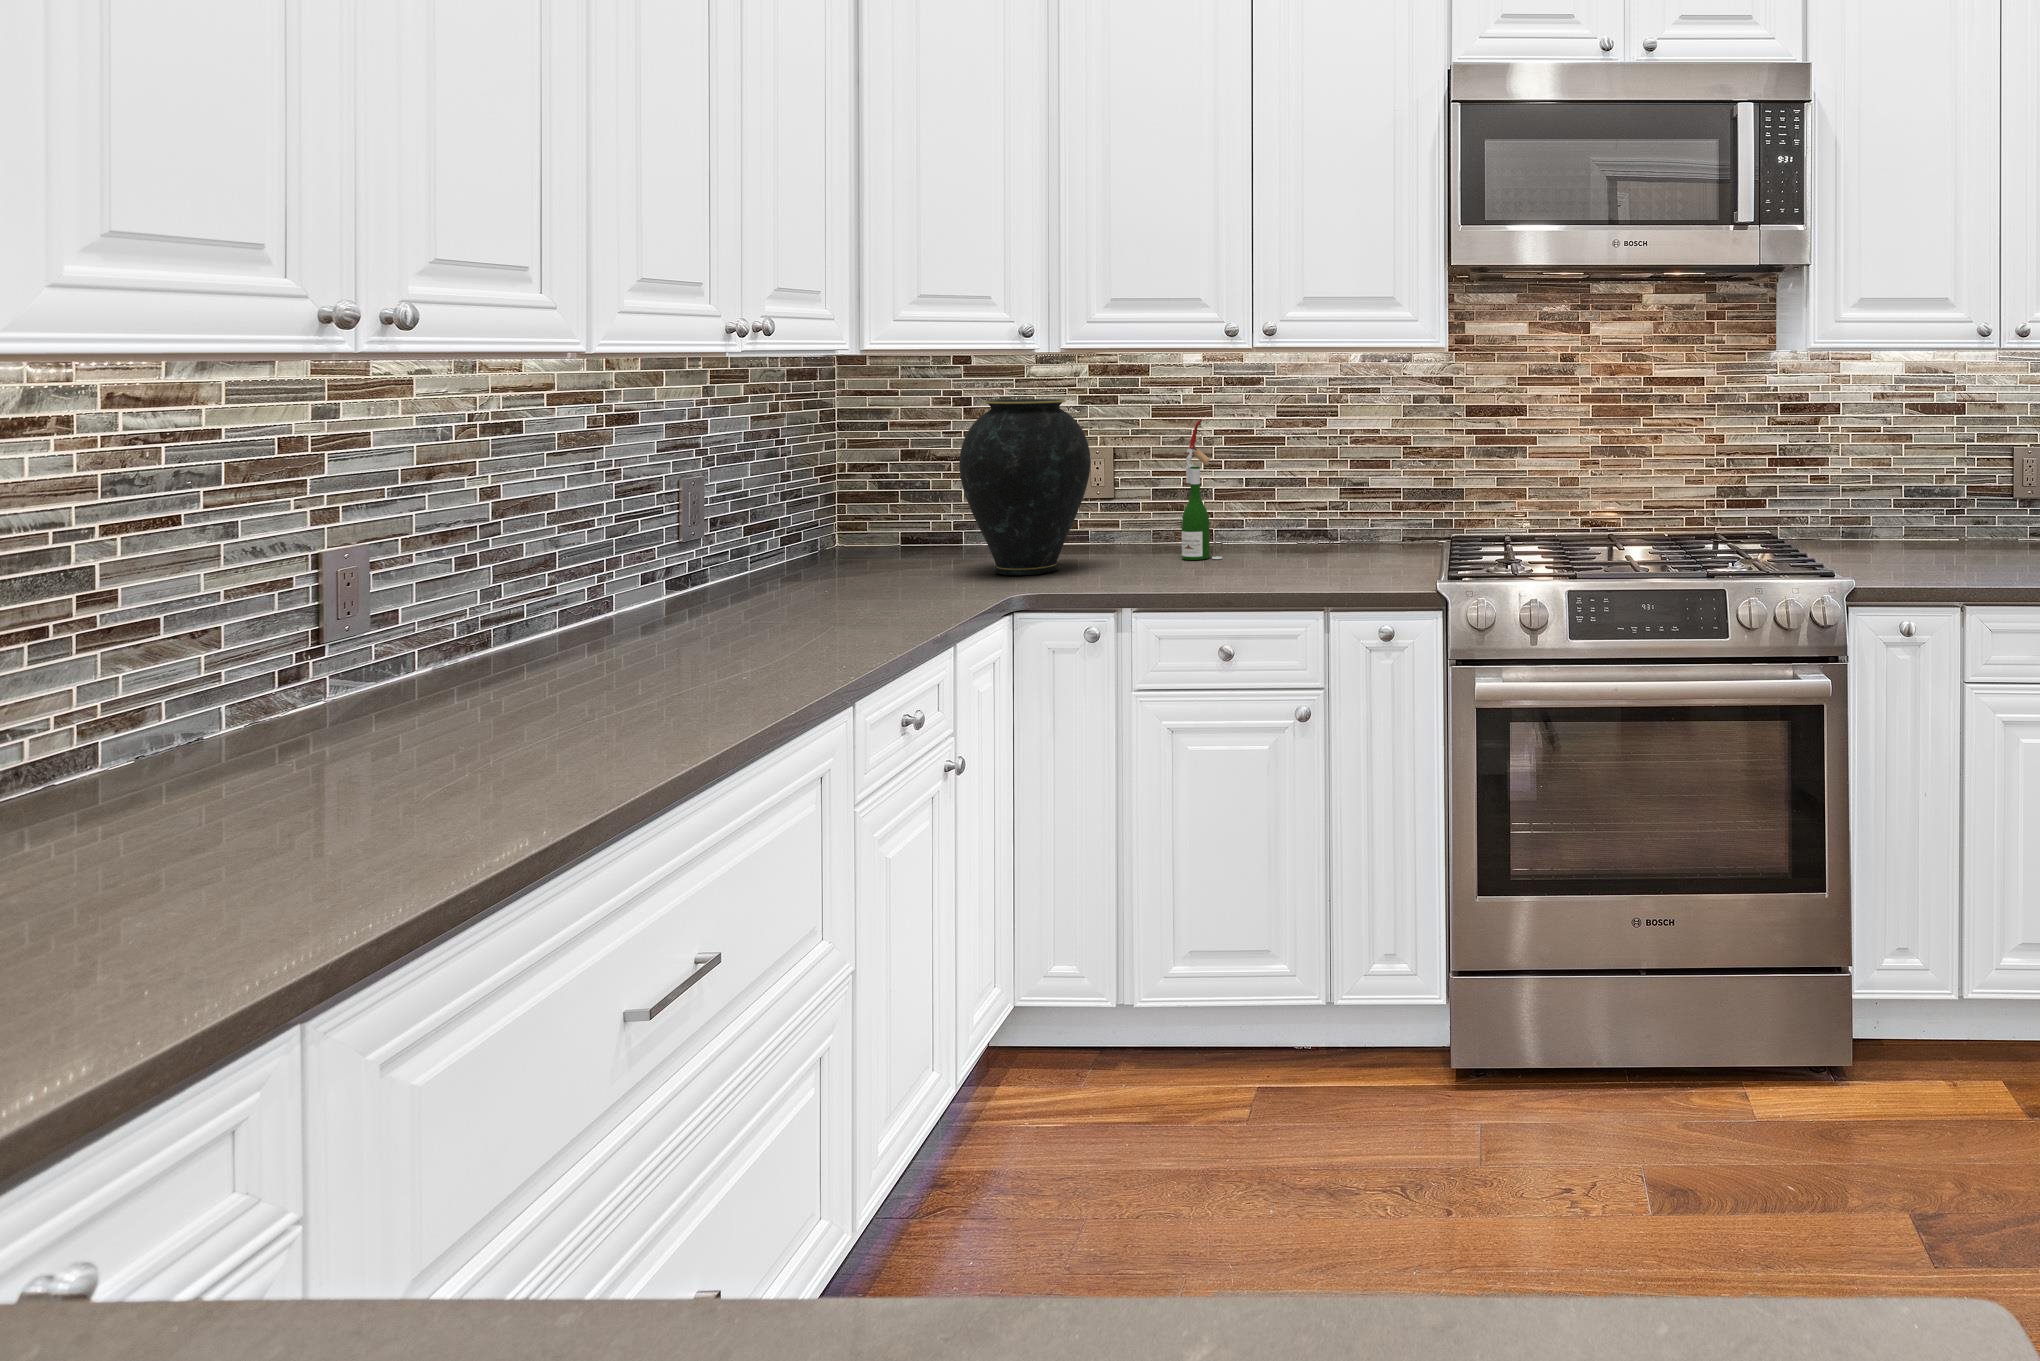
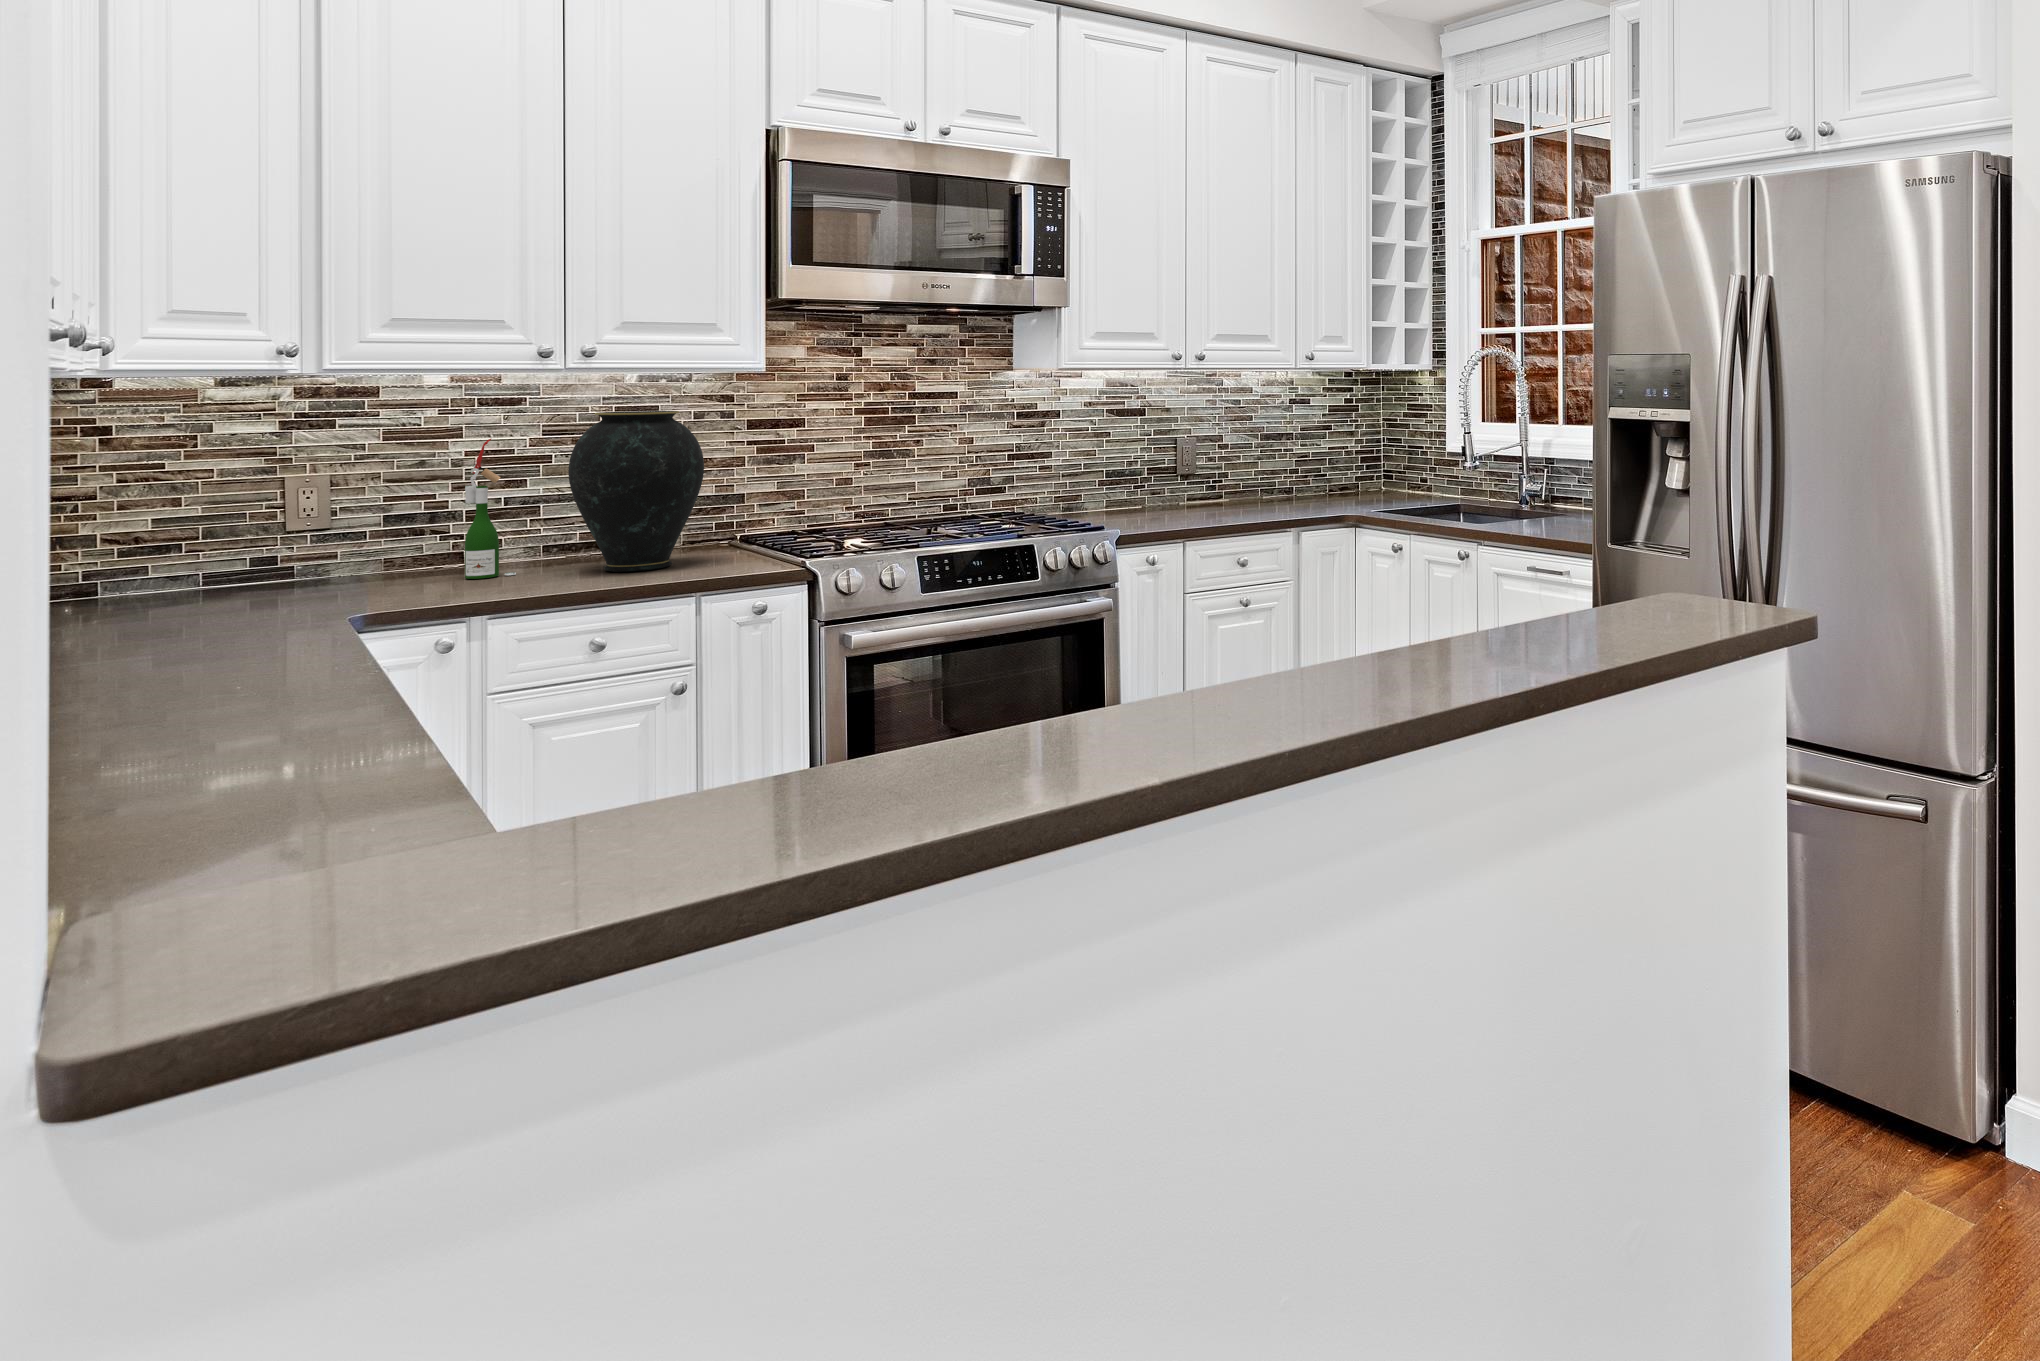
vase: present [959,399,1091,575] -> present [568,411,704,572]

